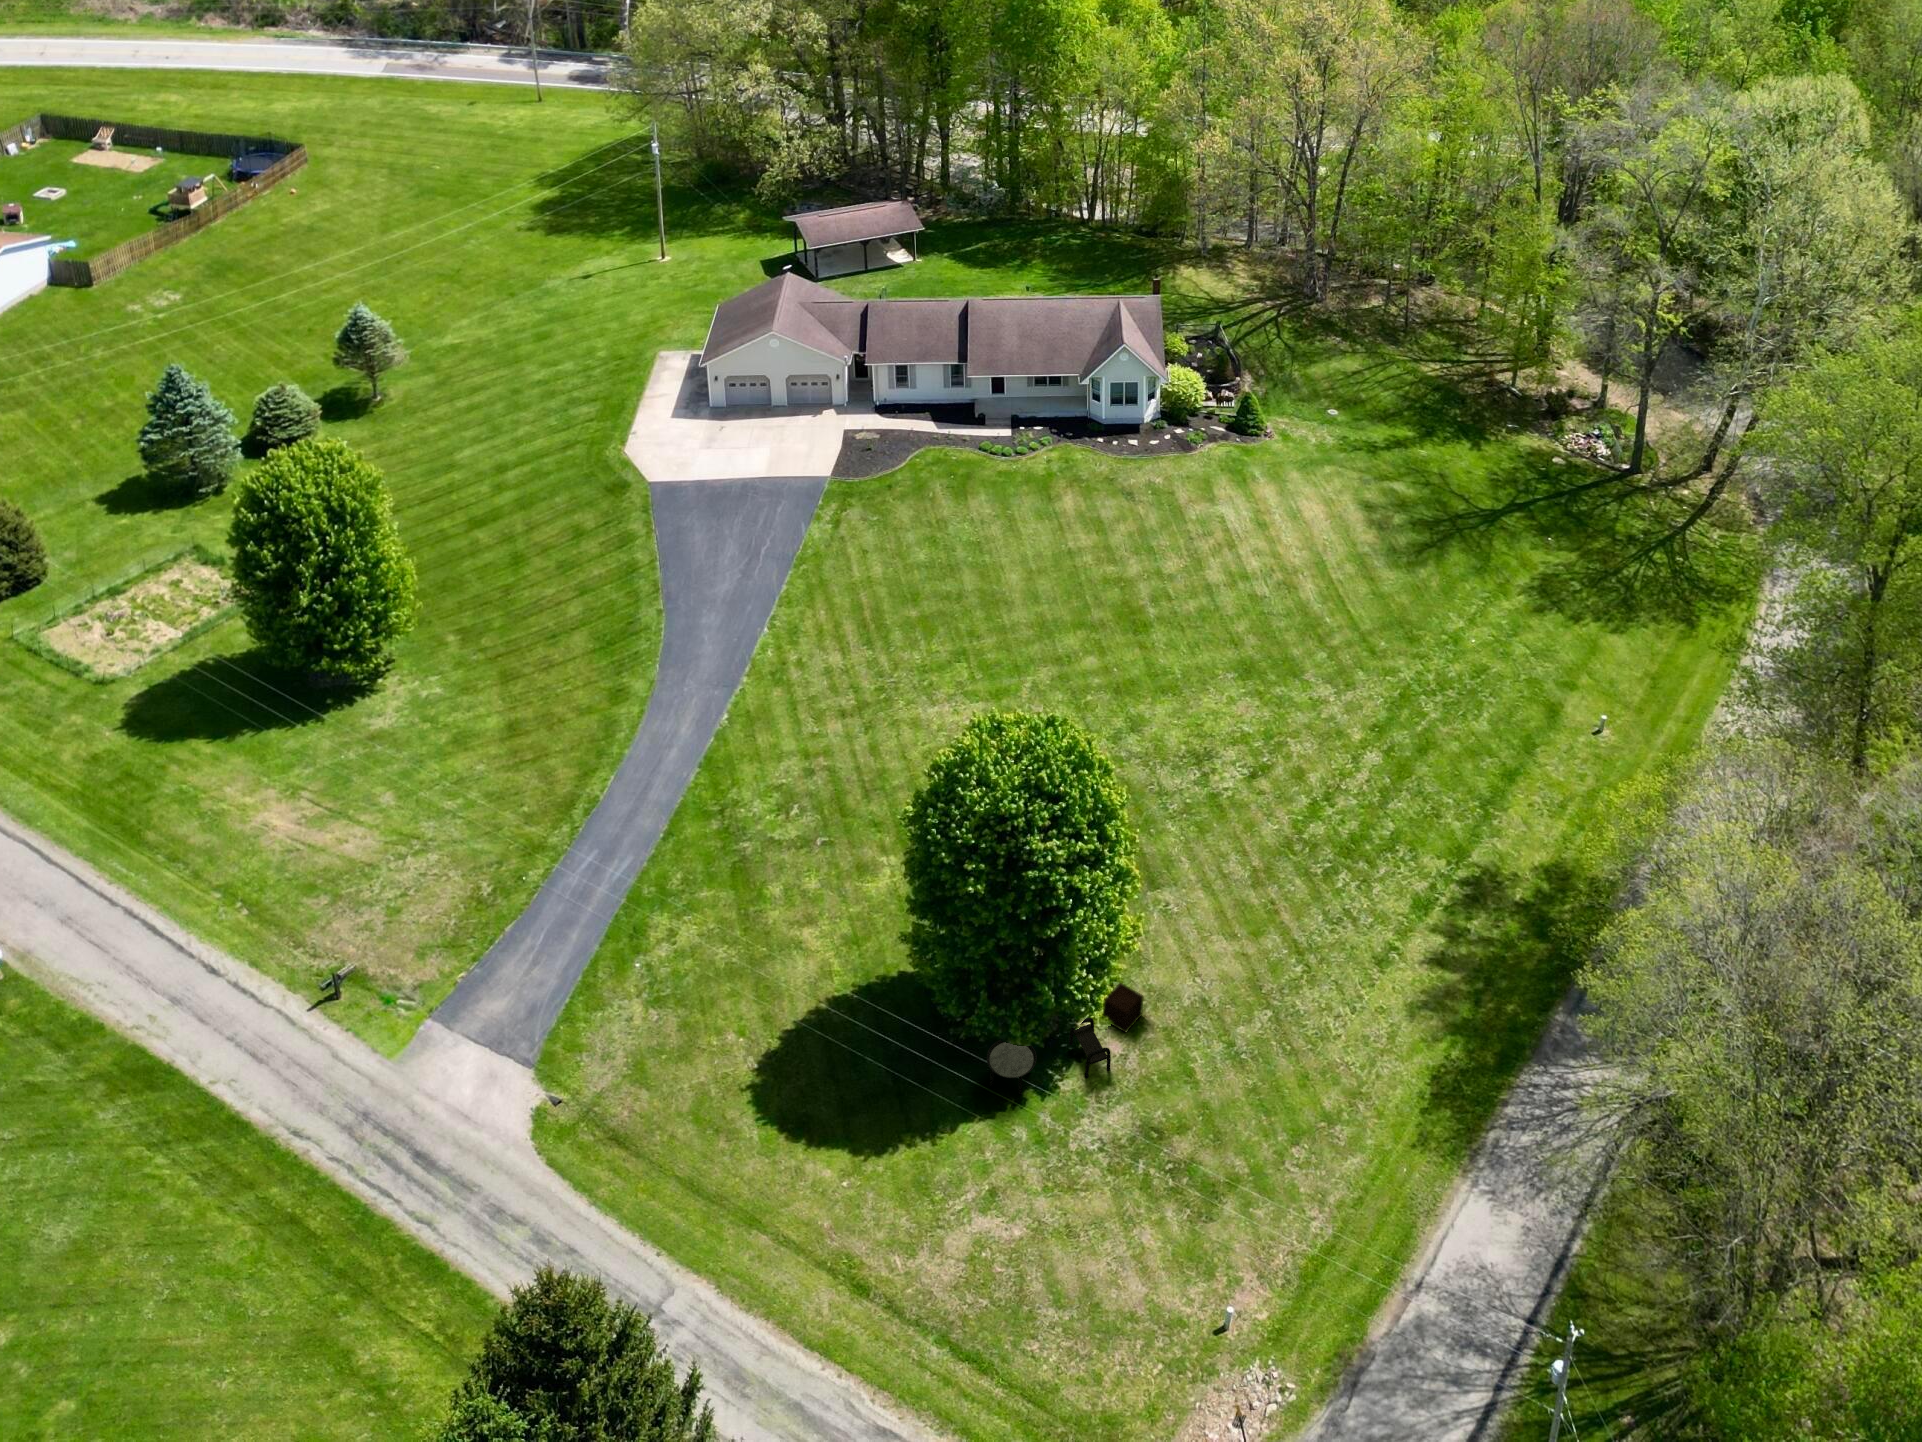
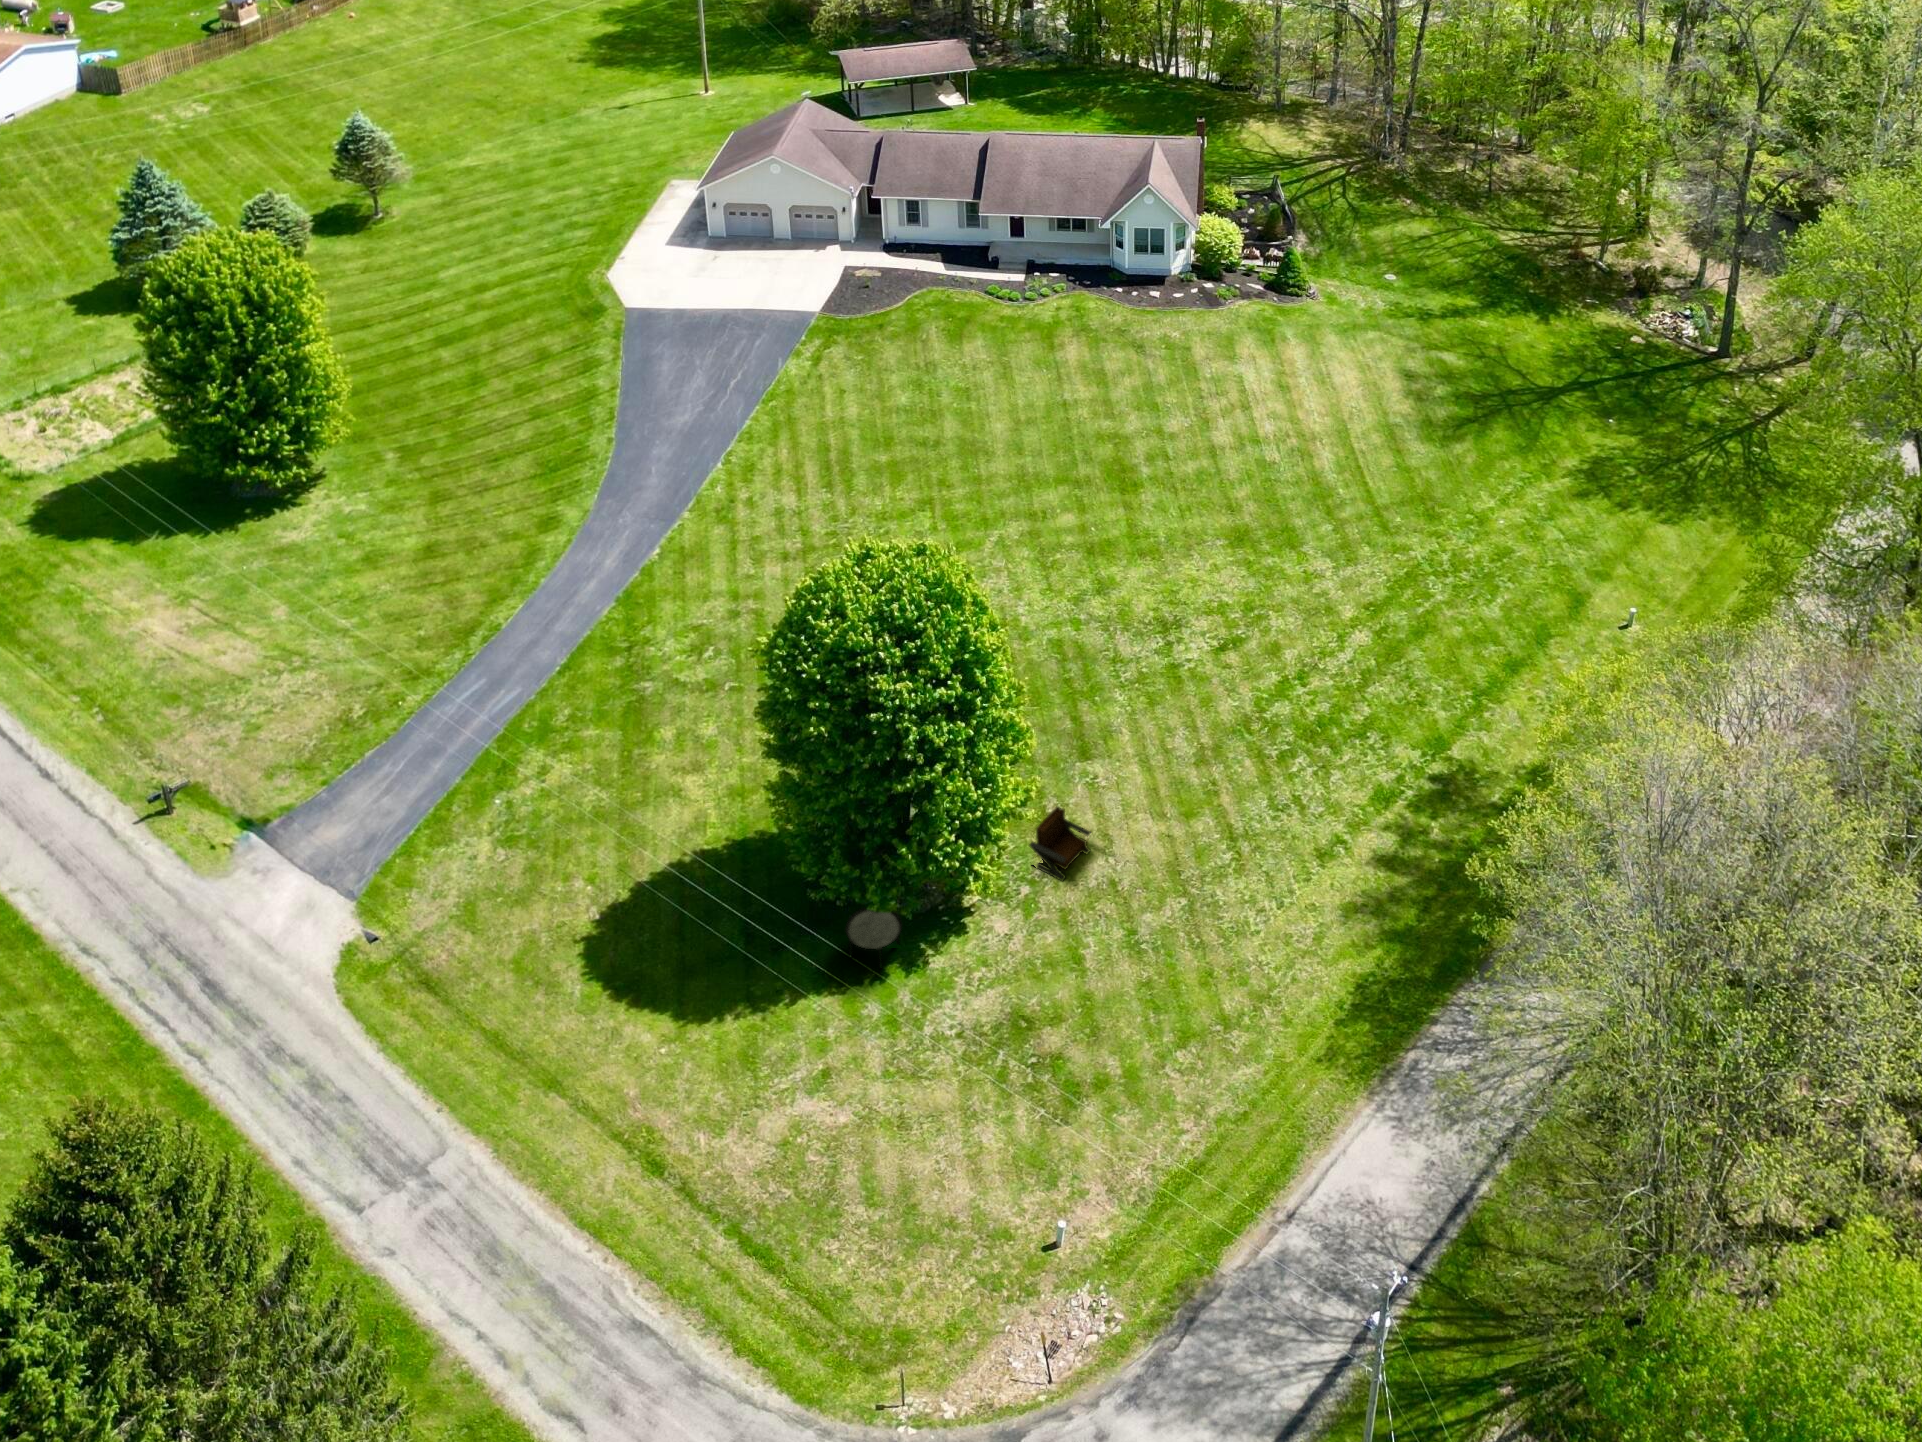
lounge chair: none [1129,934,1181,1002] -> present [1030,807,1091,881]
wooden crate: present [1103,983,1143,1032] -> none [992,856,1038,912]
bench: present [1069,1018,1111,1078] -> none [947,891,988,957]

